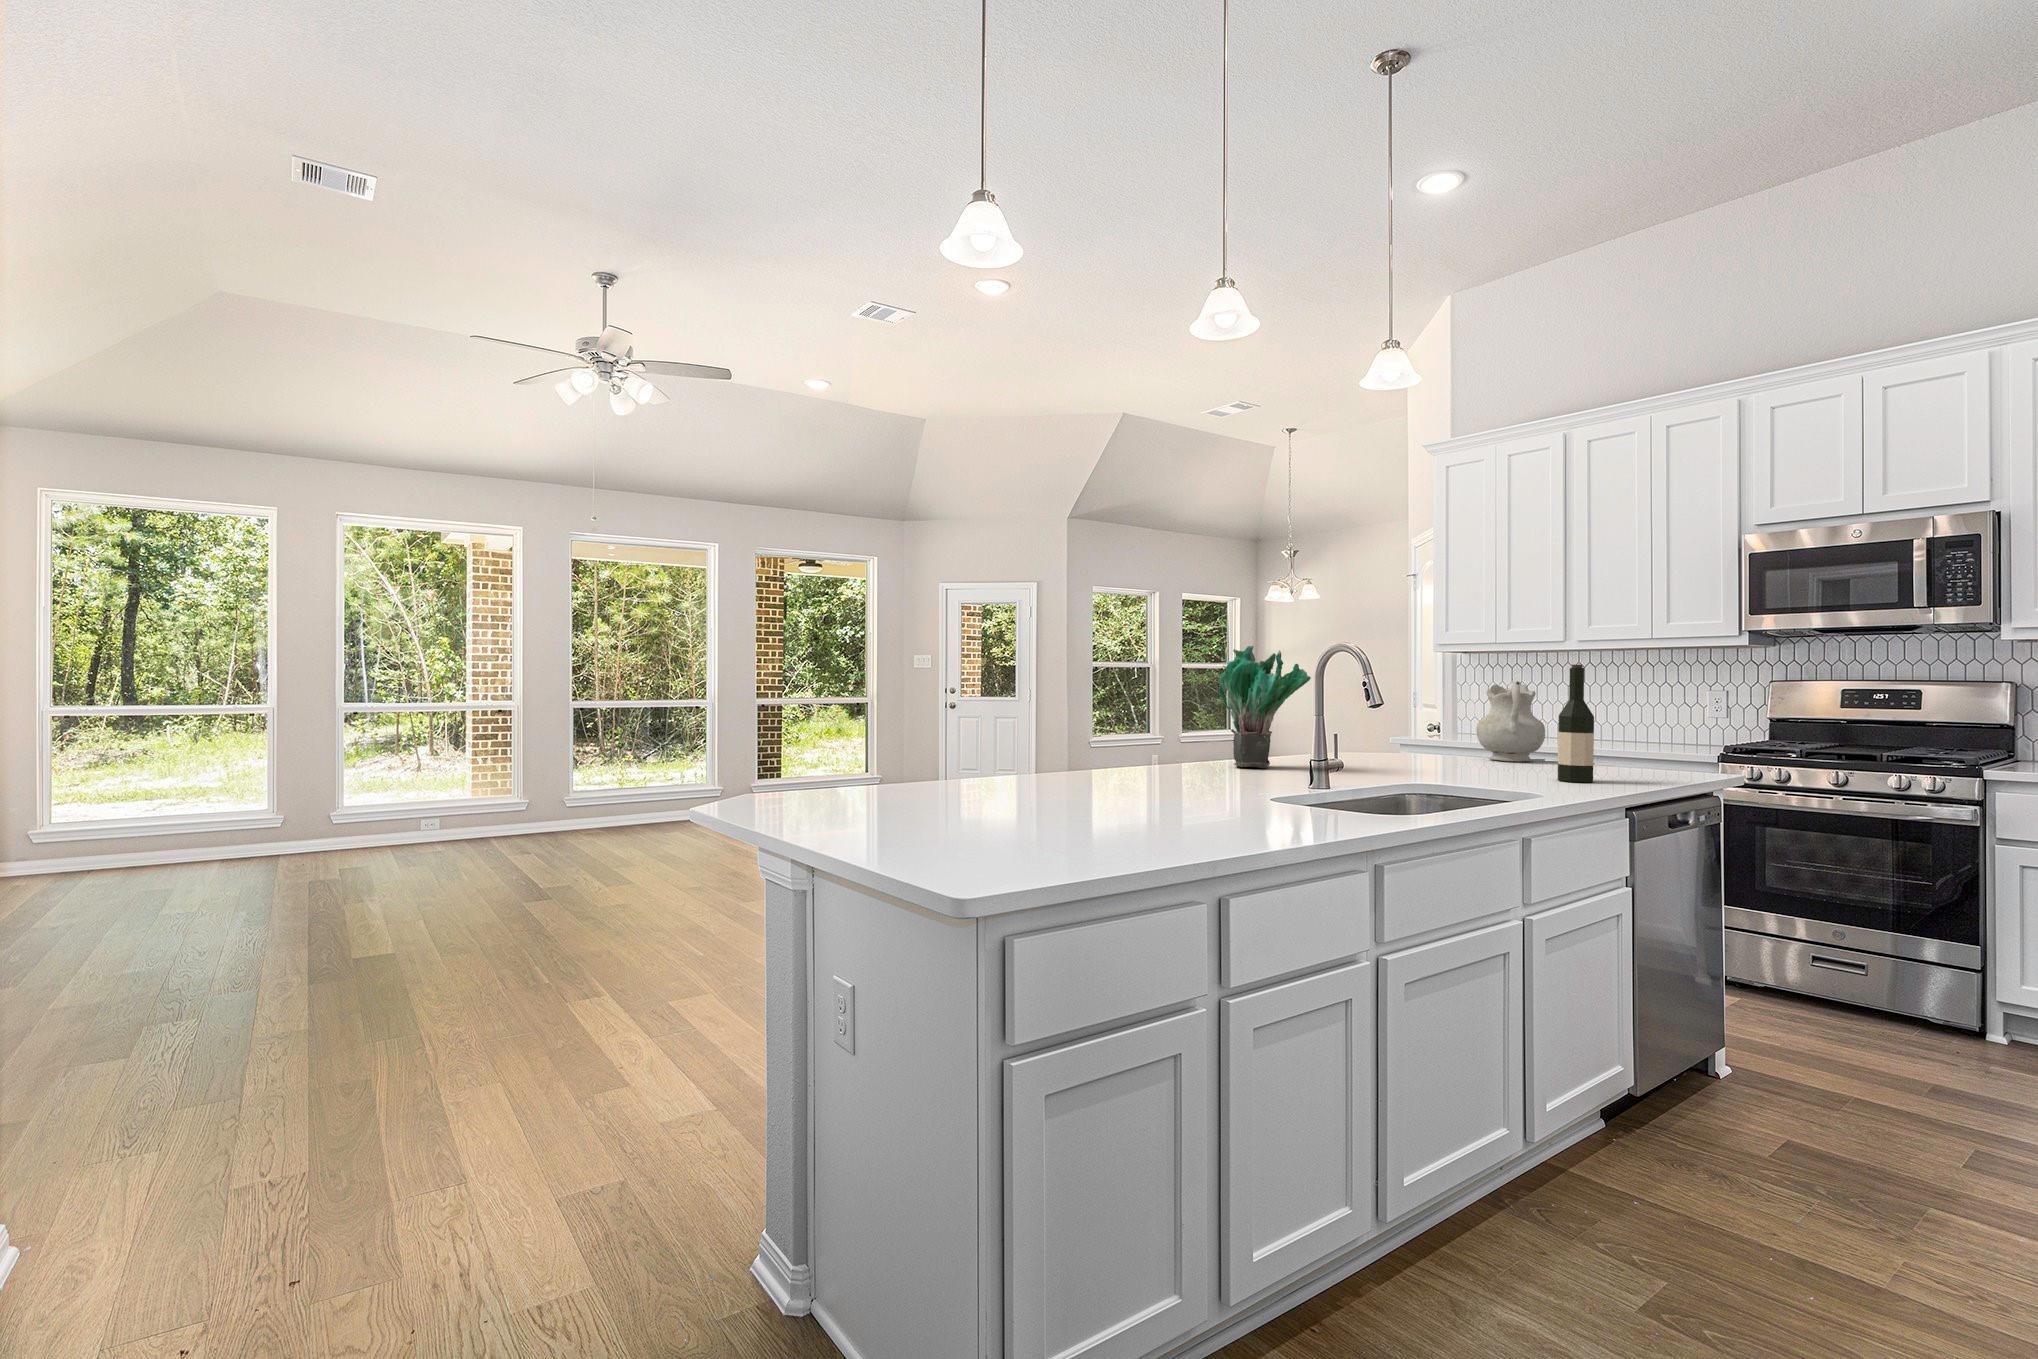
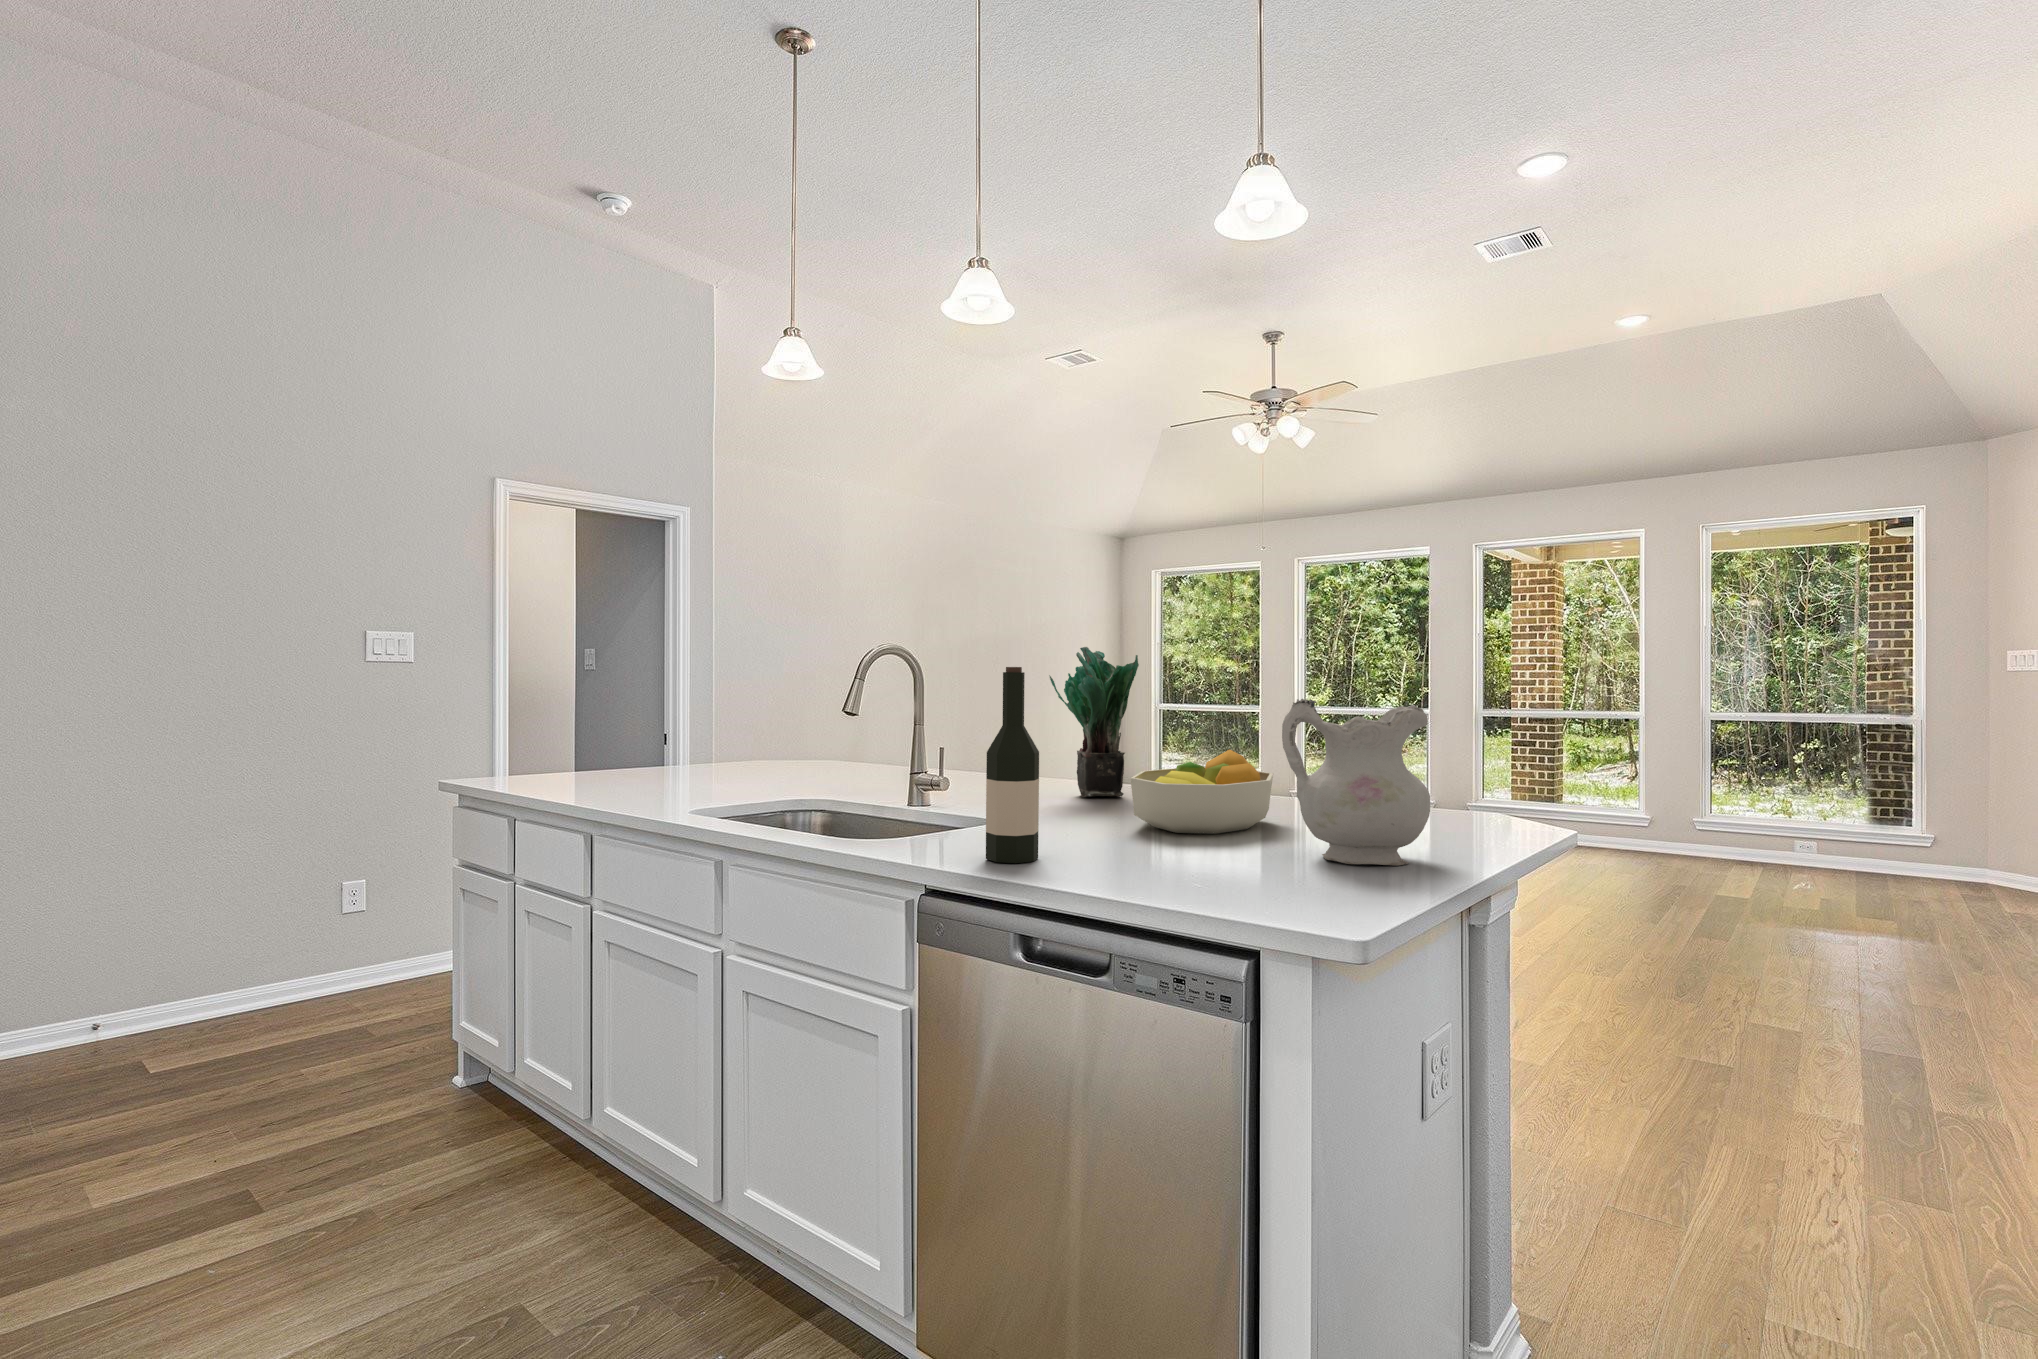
fruit bowl: none [1349,717,1467,767] -> present [1130,749,1273,834]

